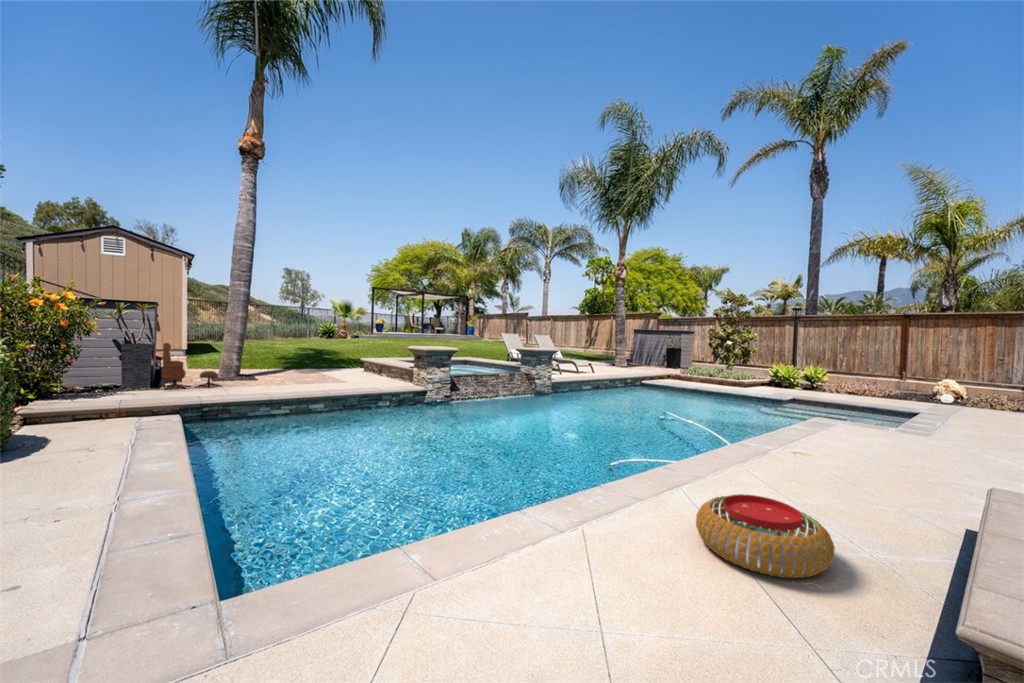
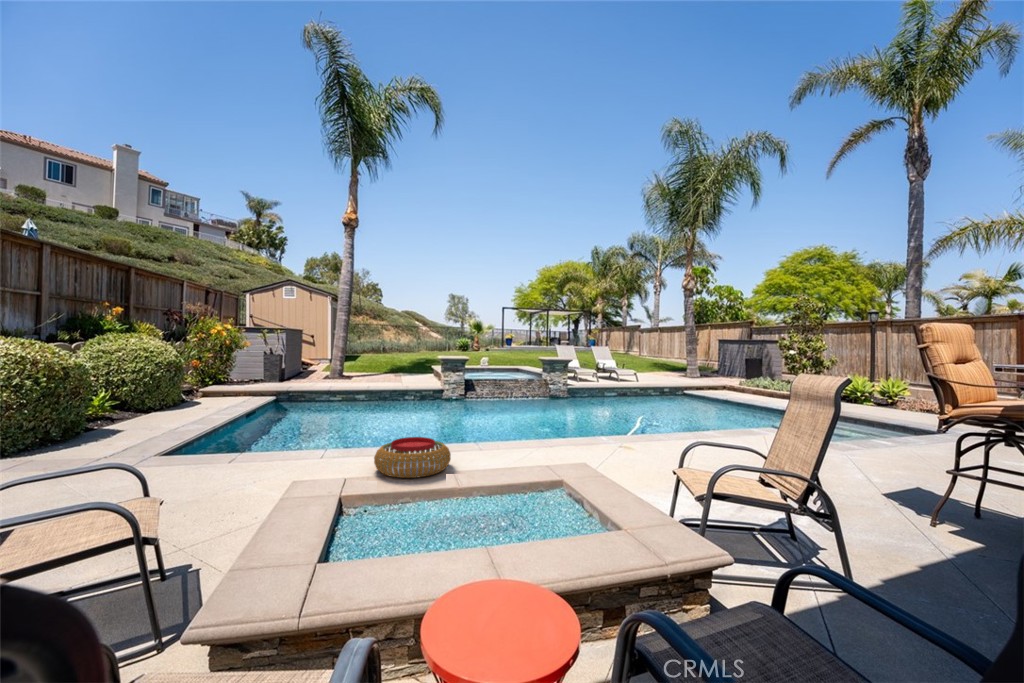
lounge chair: present [158,343,221,390] -> none [280,353,317,384]

